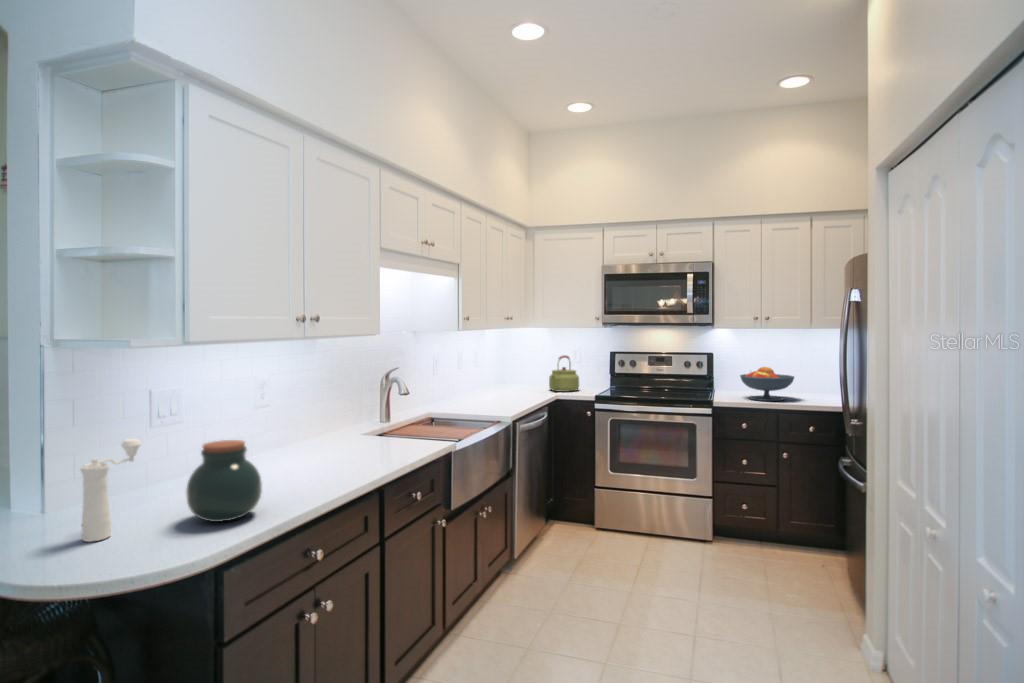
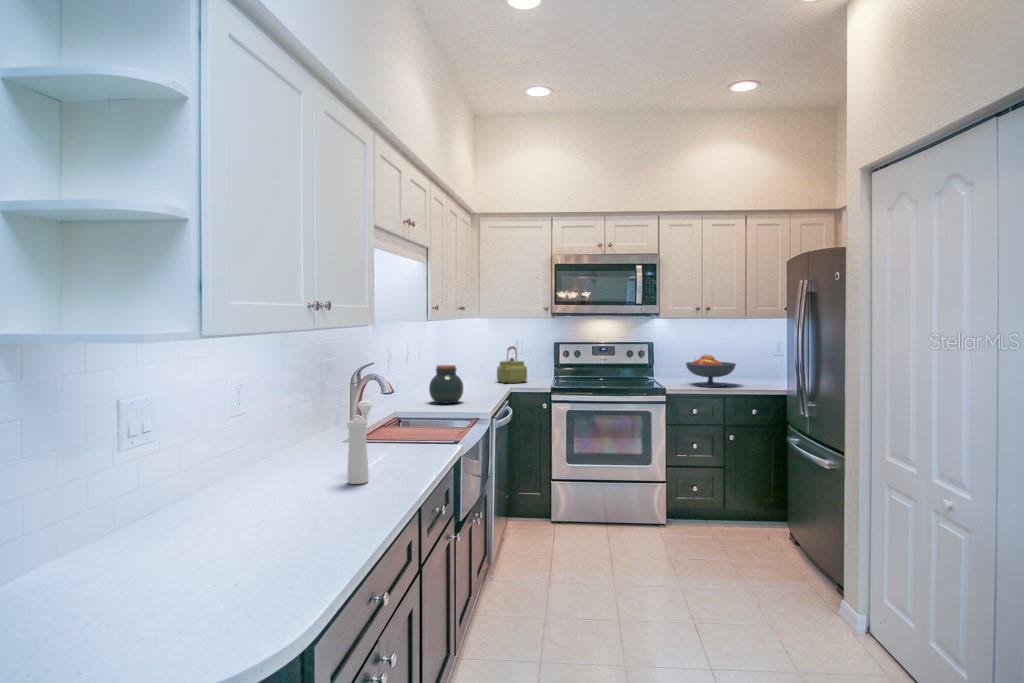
pepper mill: present [80,439,141,542] -> present [347,401,372,484]
jar: present [186,440,262,522] -> present [429,365,463,404]

